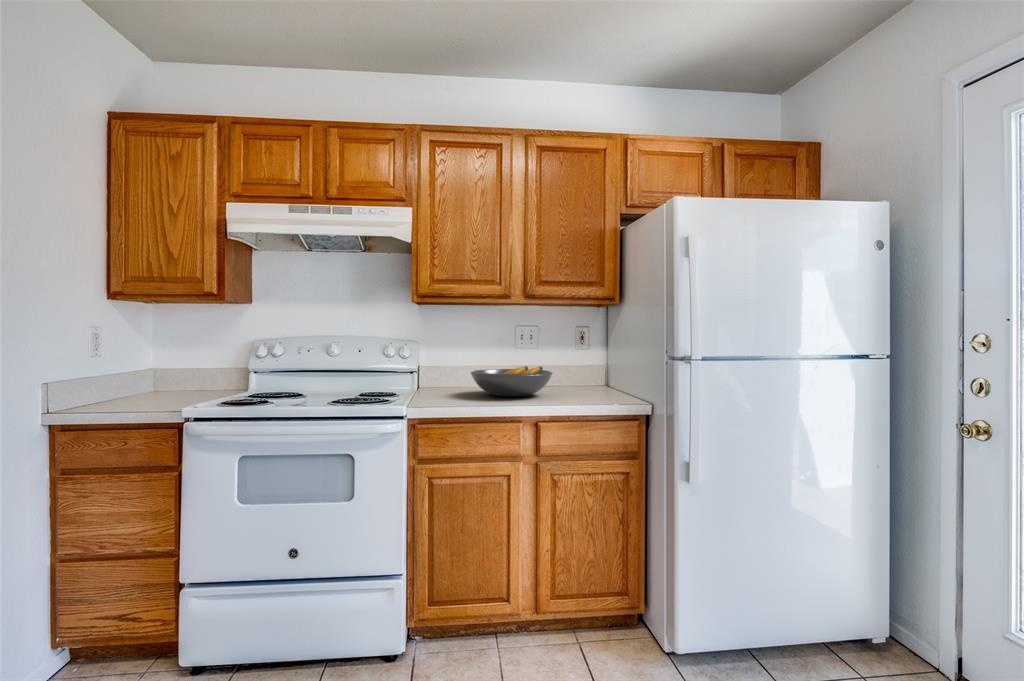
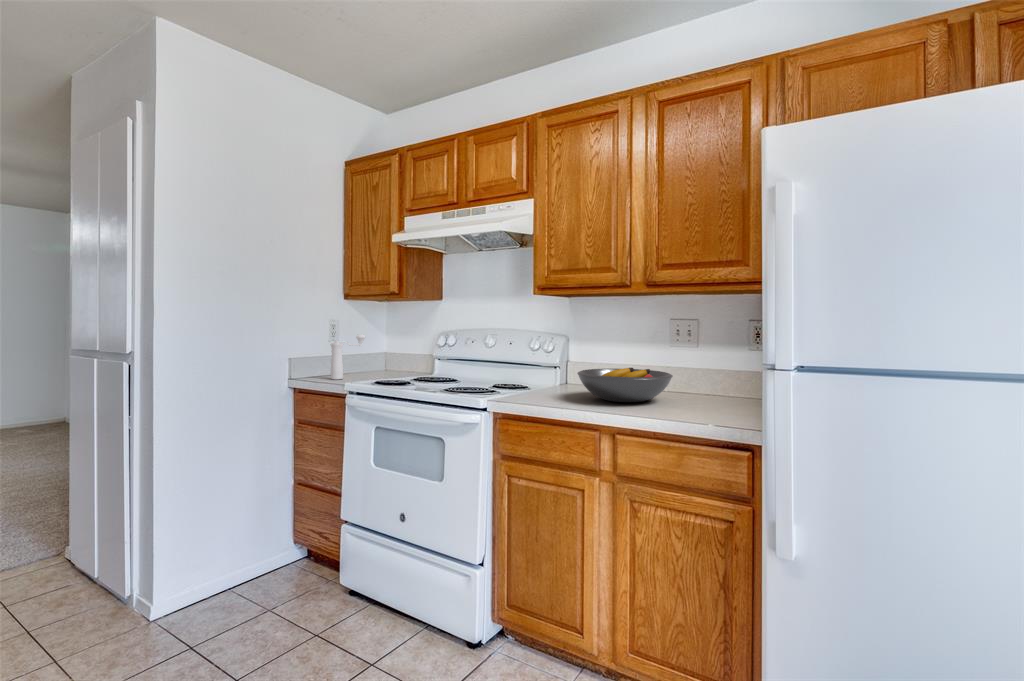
pepper mill: none [114,345,163,406] -> present [330,335,365,380]

